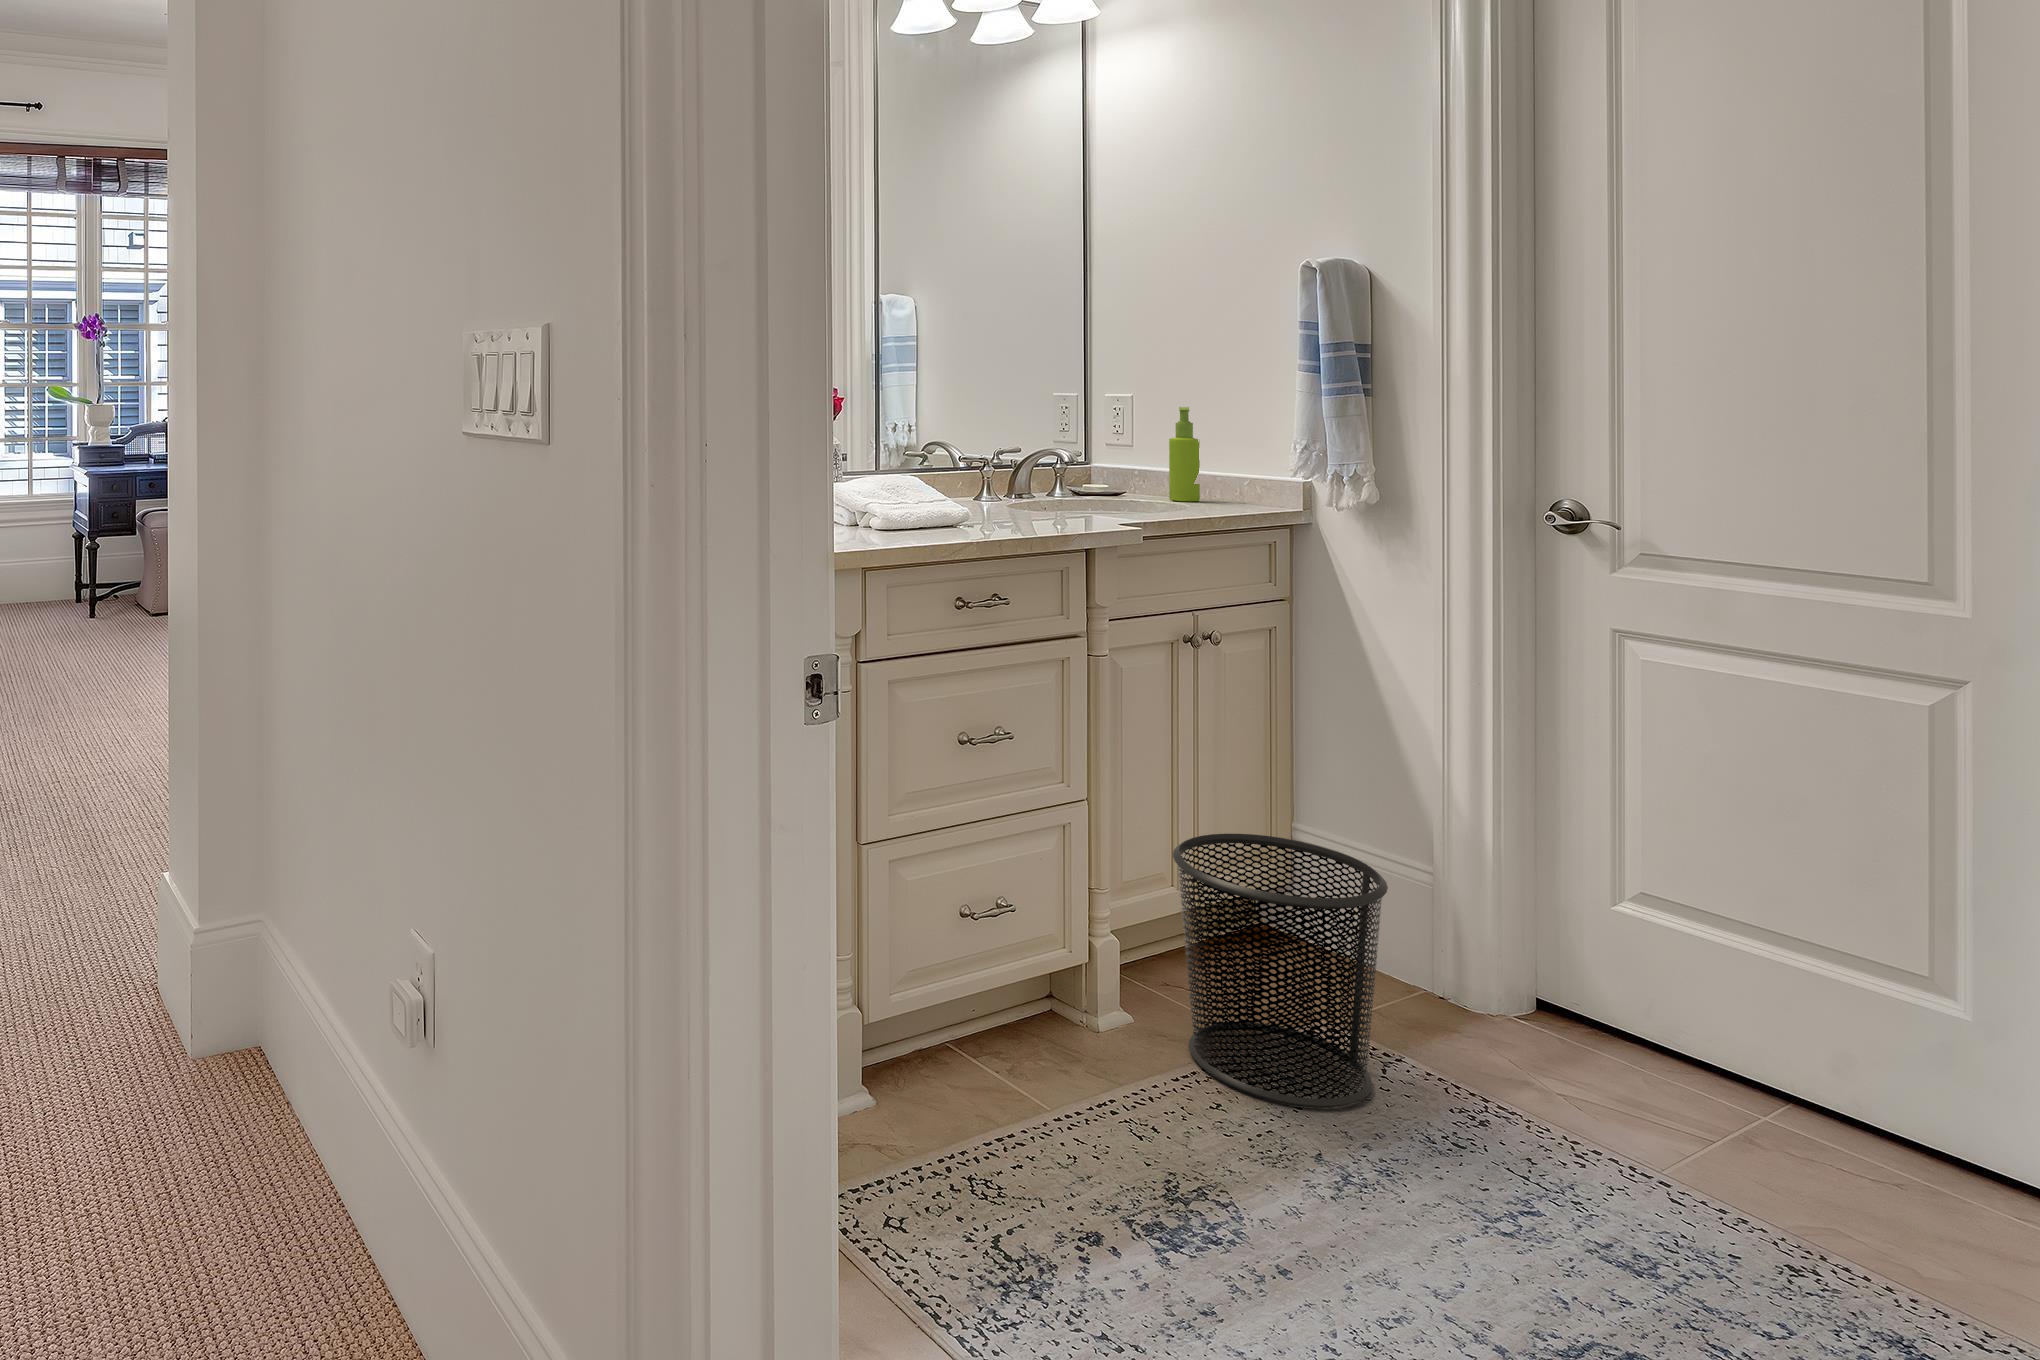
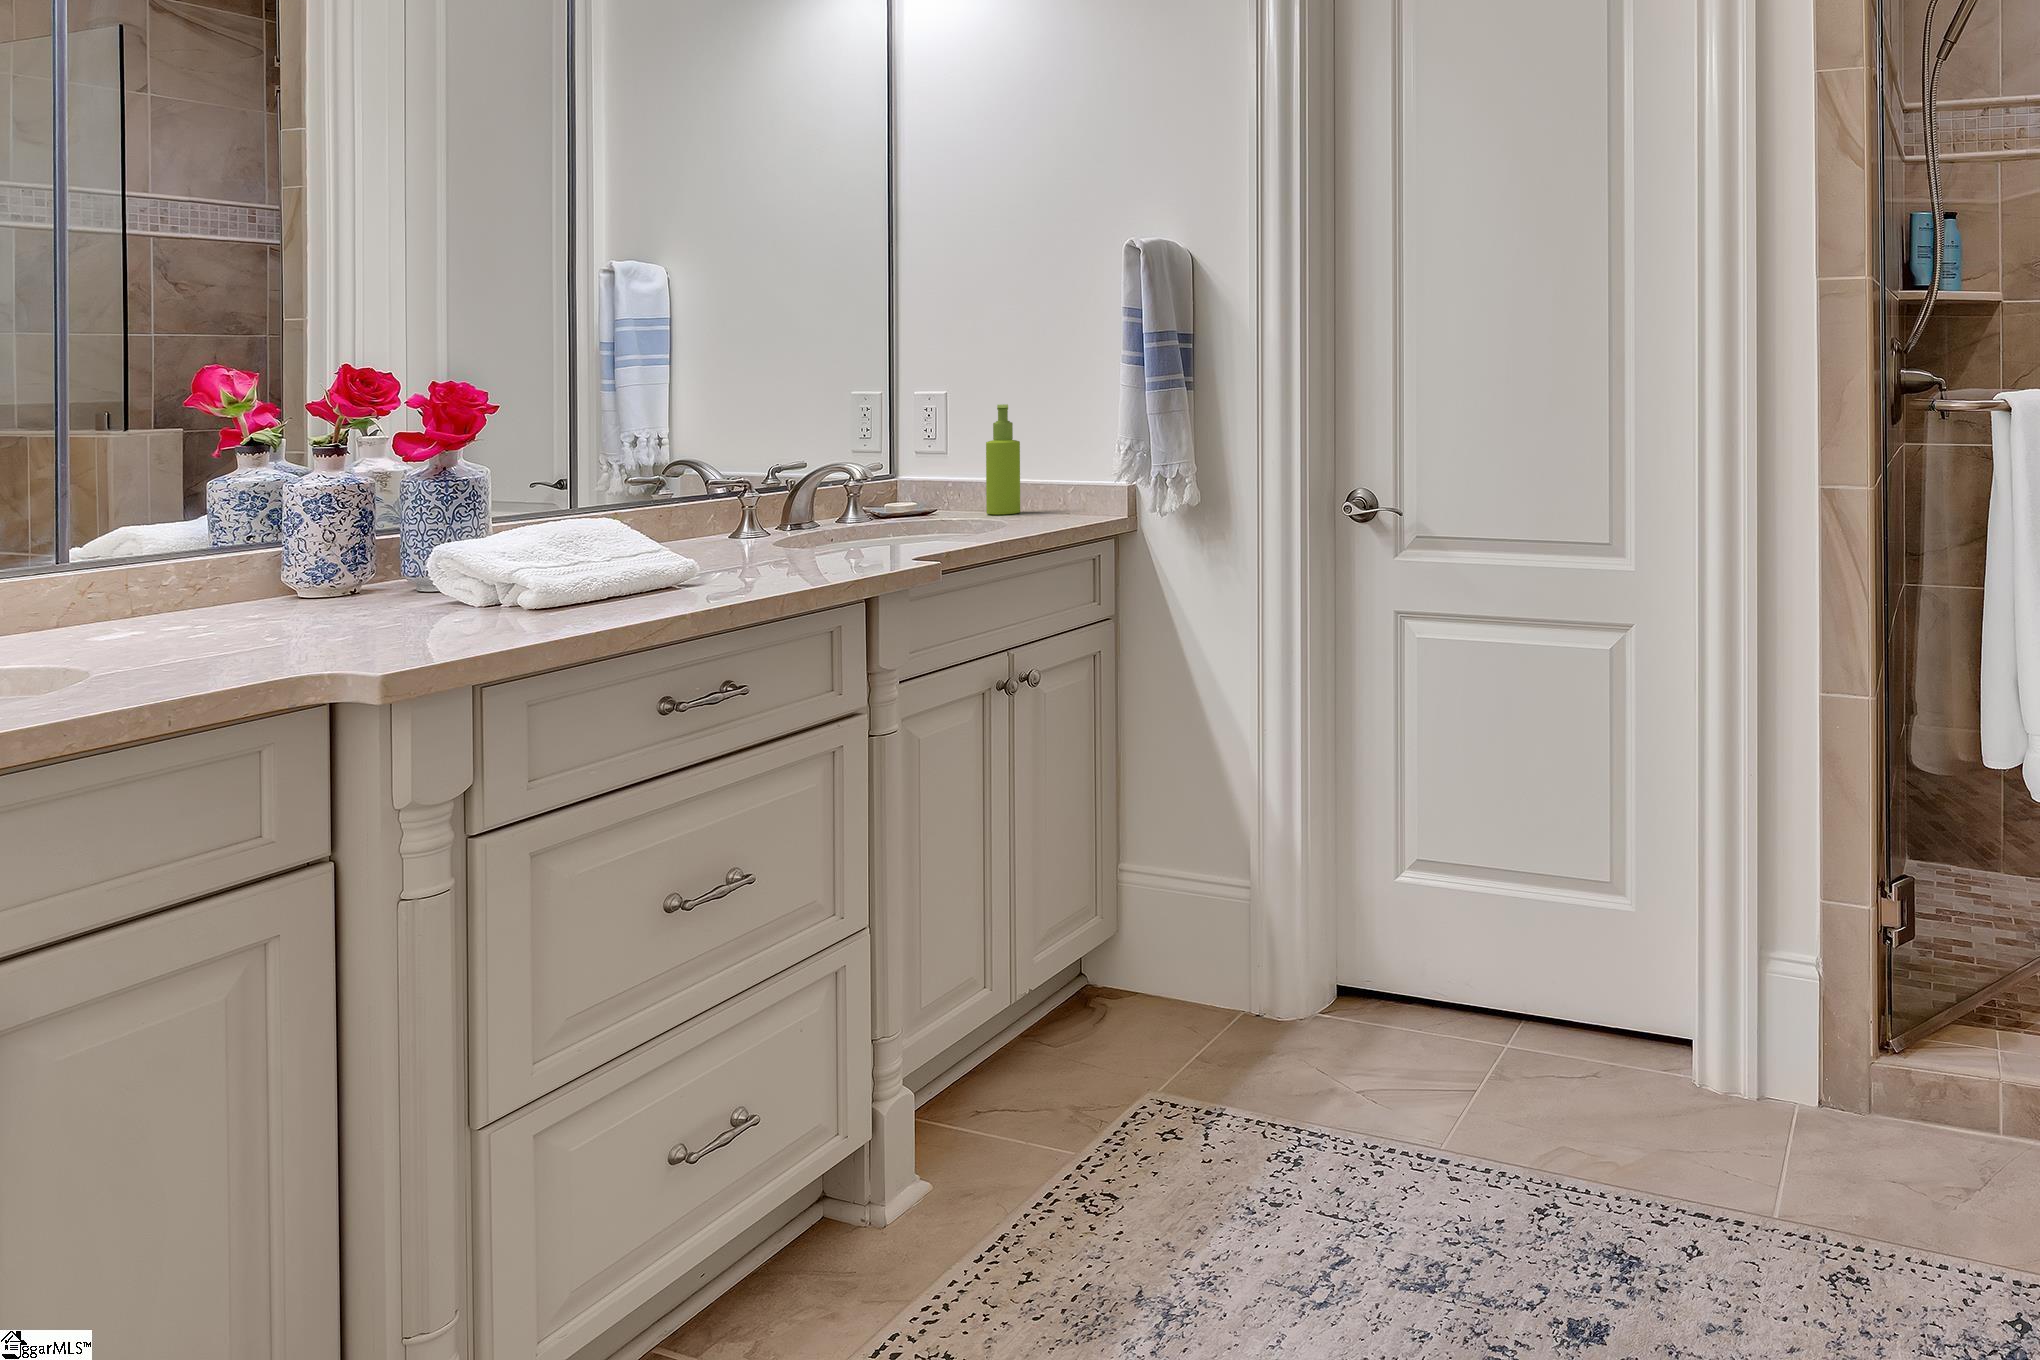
waste bin: present [1173,834,1388,1108] -> none [977,903,1209,1241]

